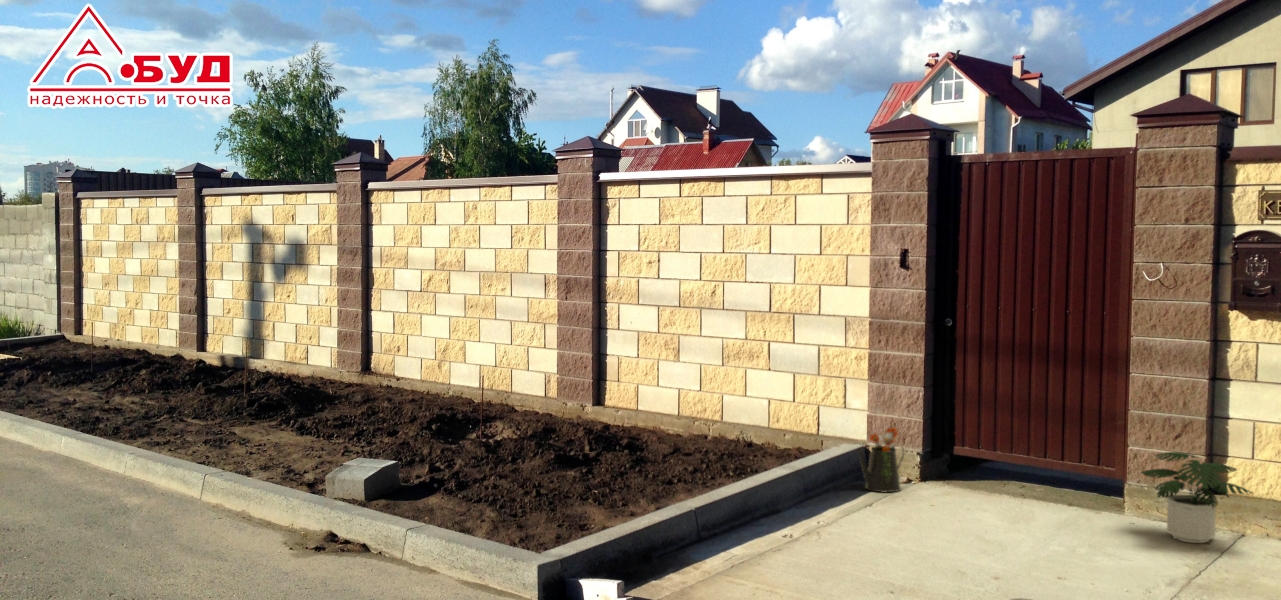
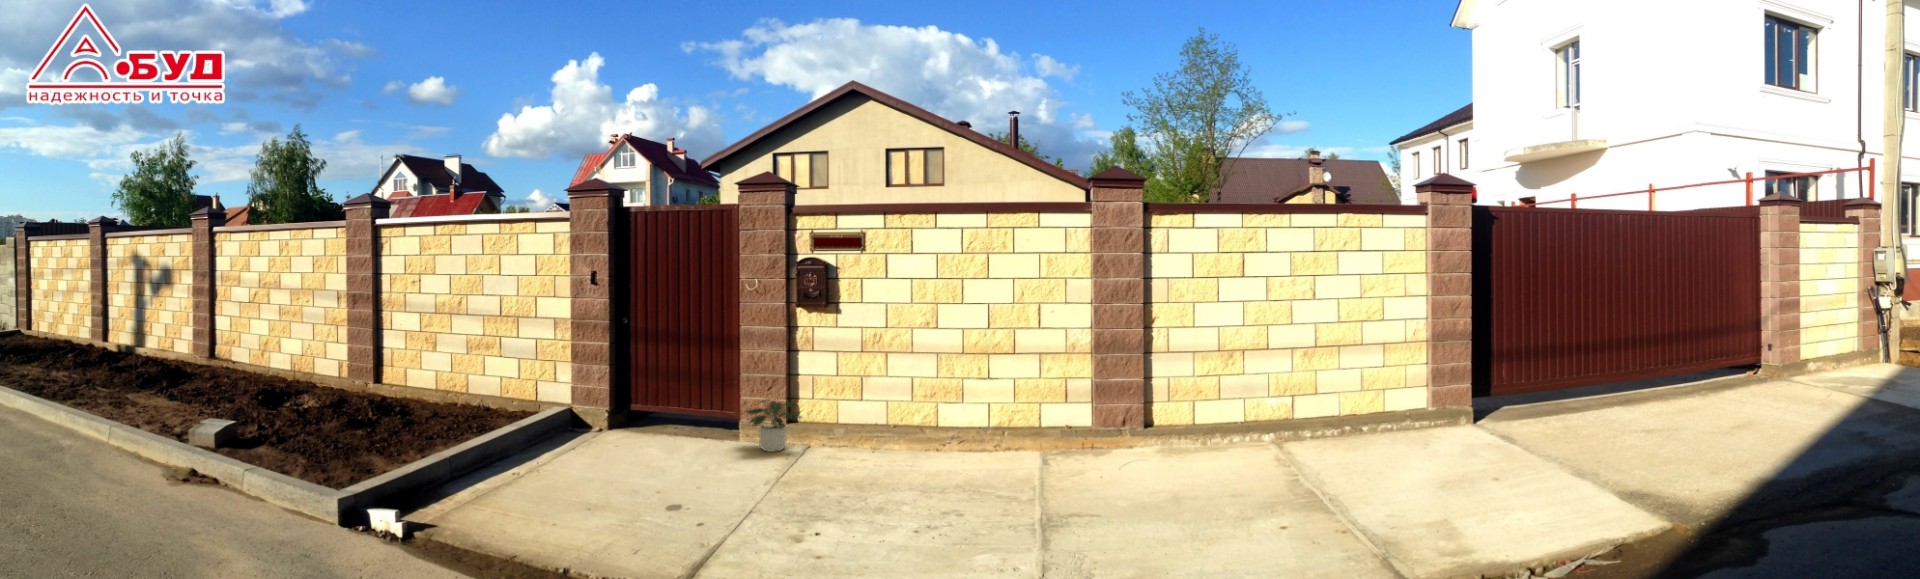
watering can: present [858,428,904,493] -> none [562,395,600,443]

